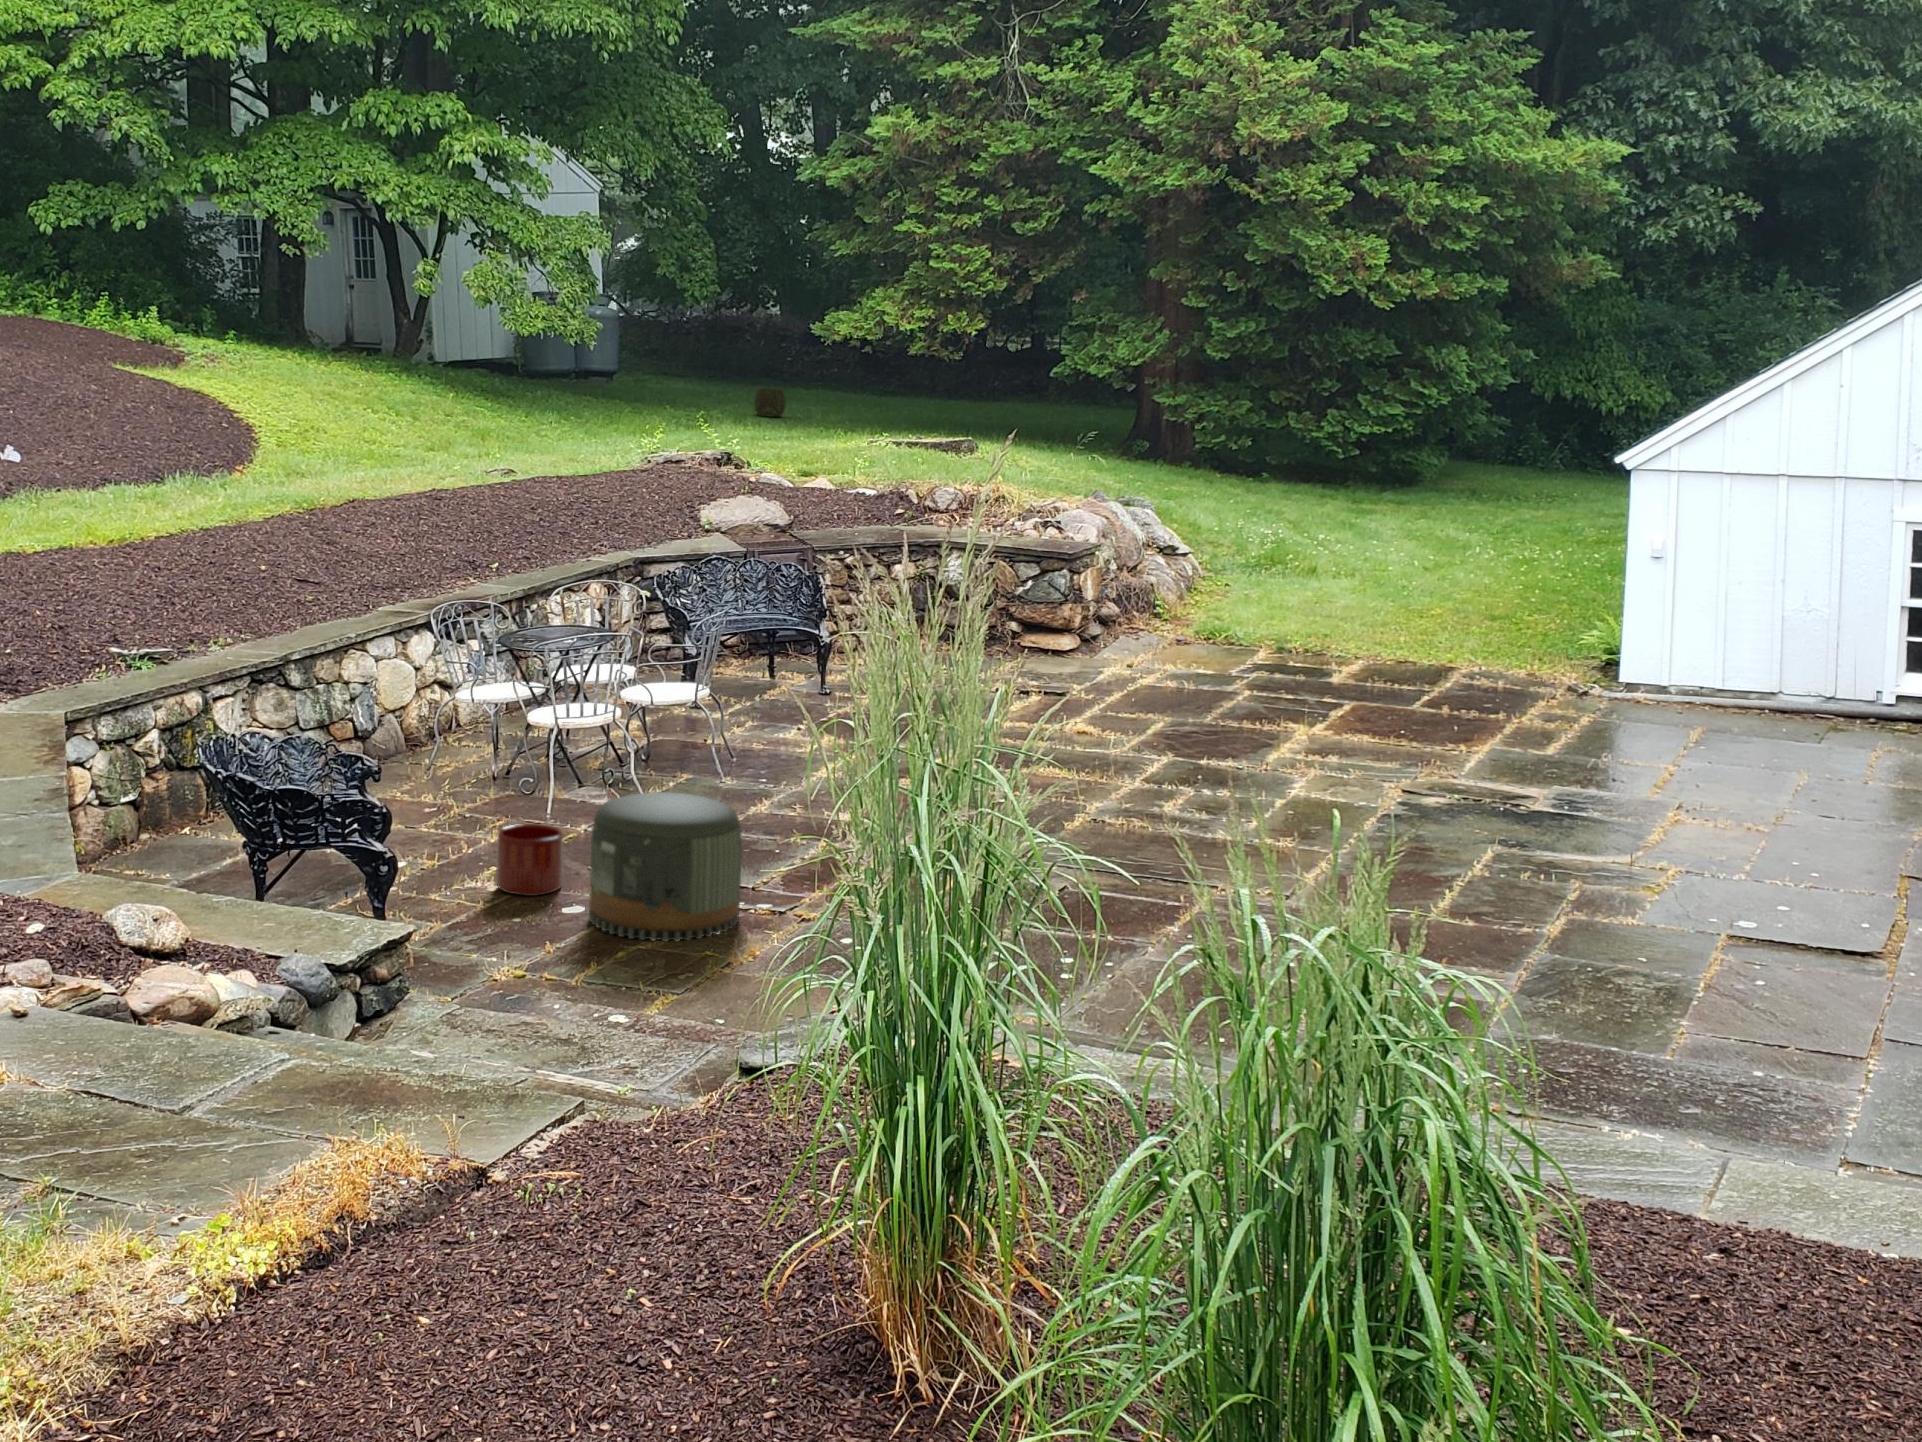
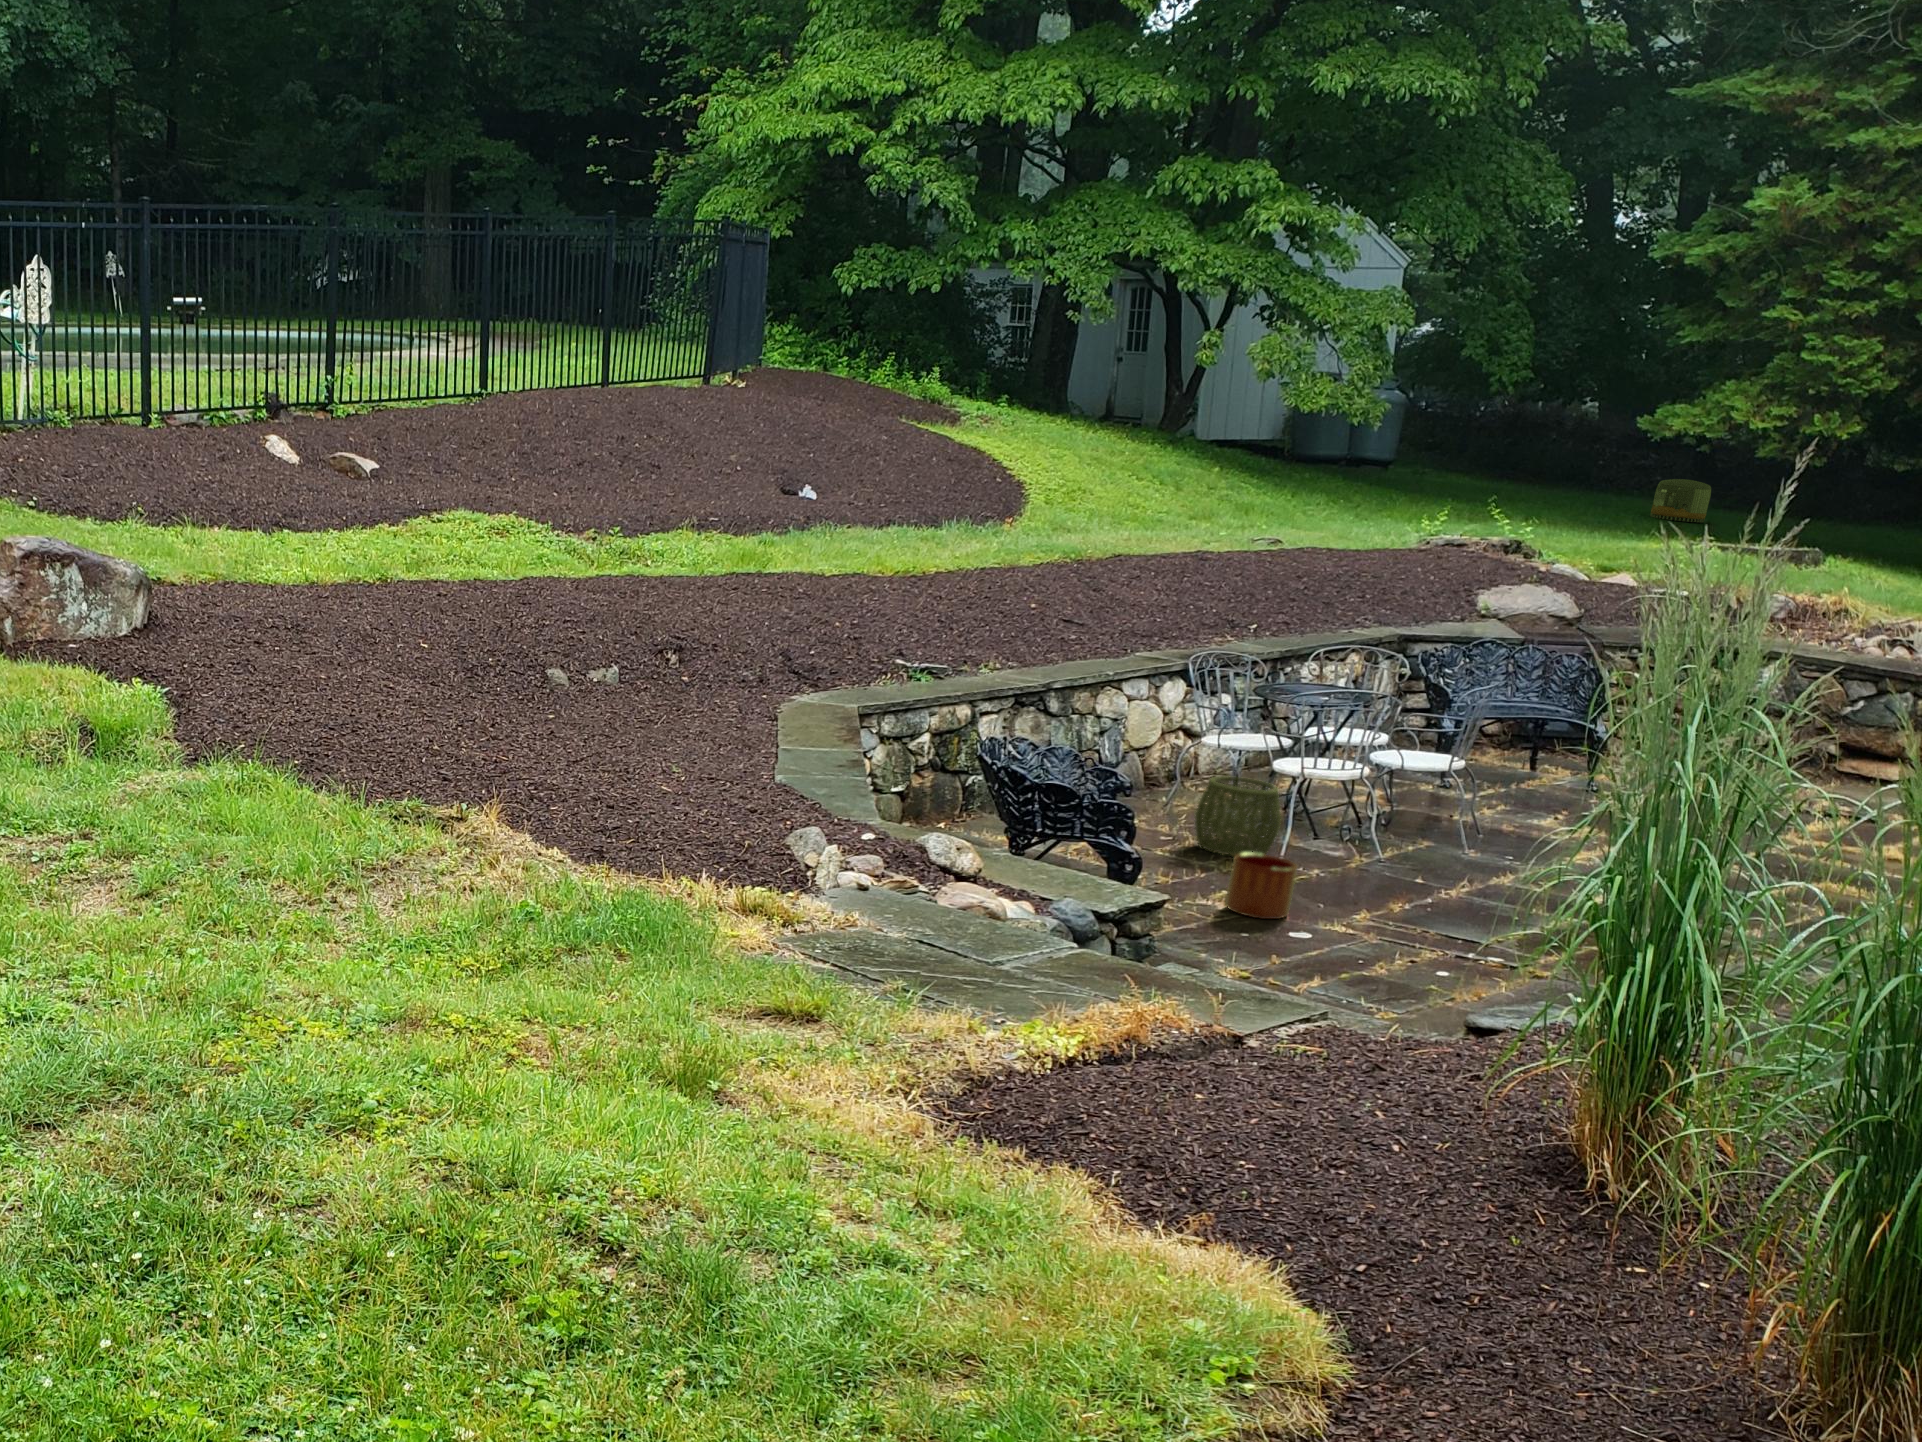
woven basket: present [754,388,786,417] -> present [1195,776,1281,857]
pouf: present [589,792,742,942] -> present [1650,479,1711,522]

